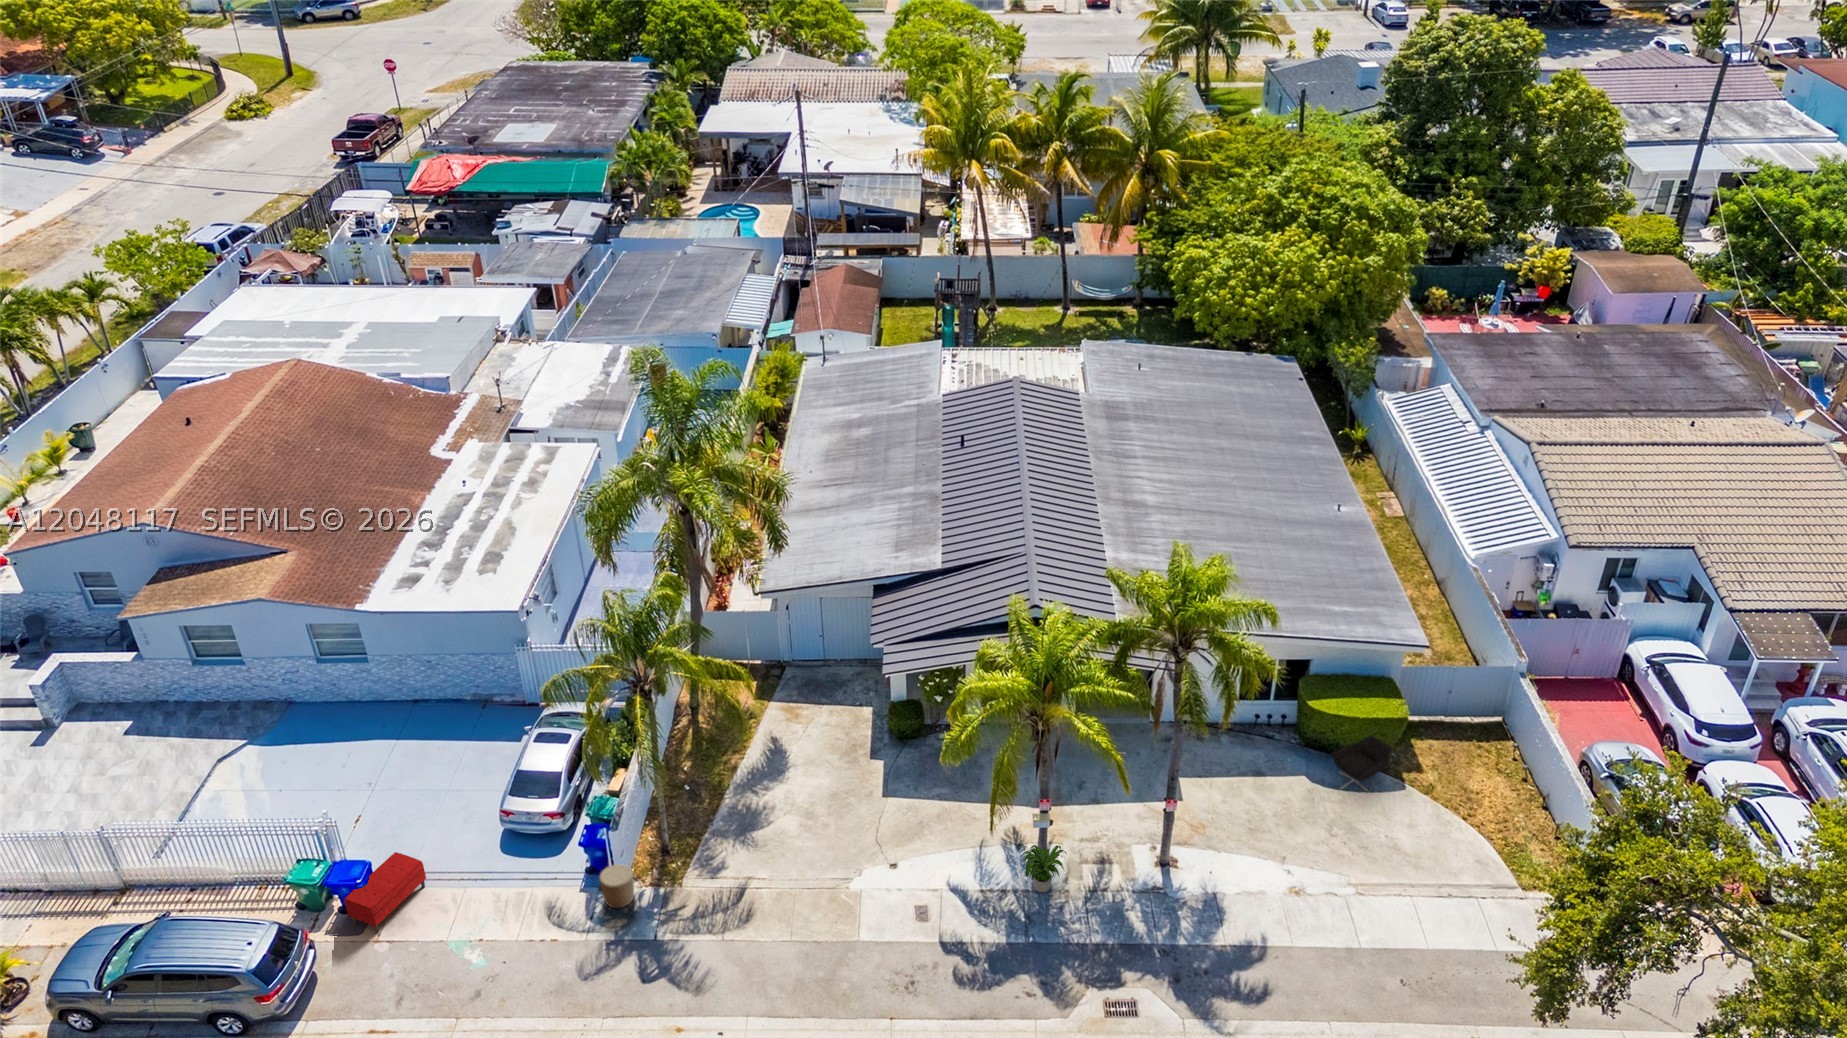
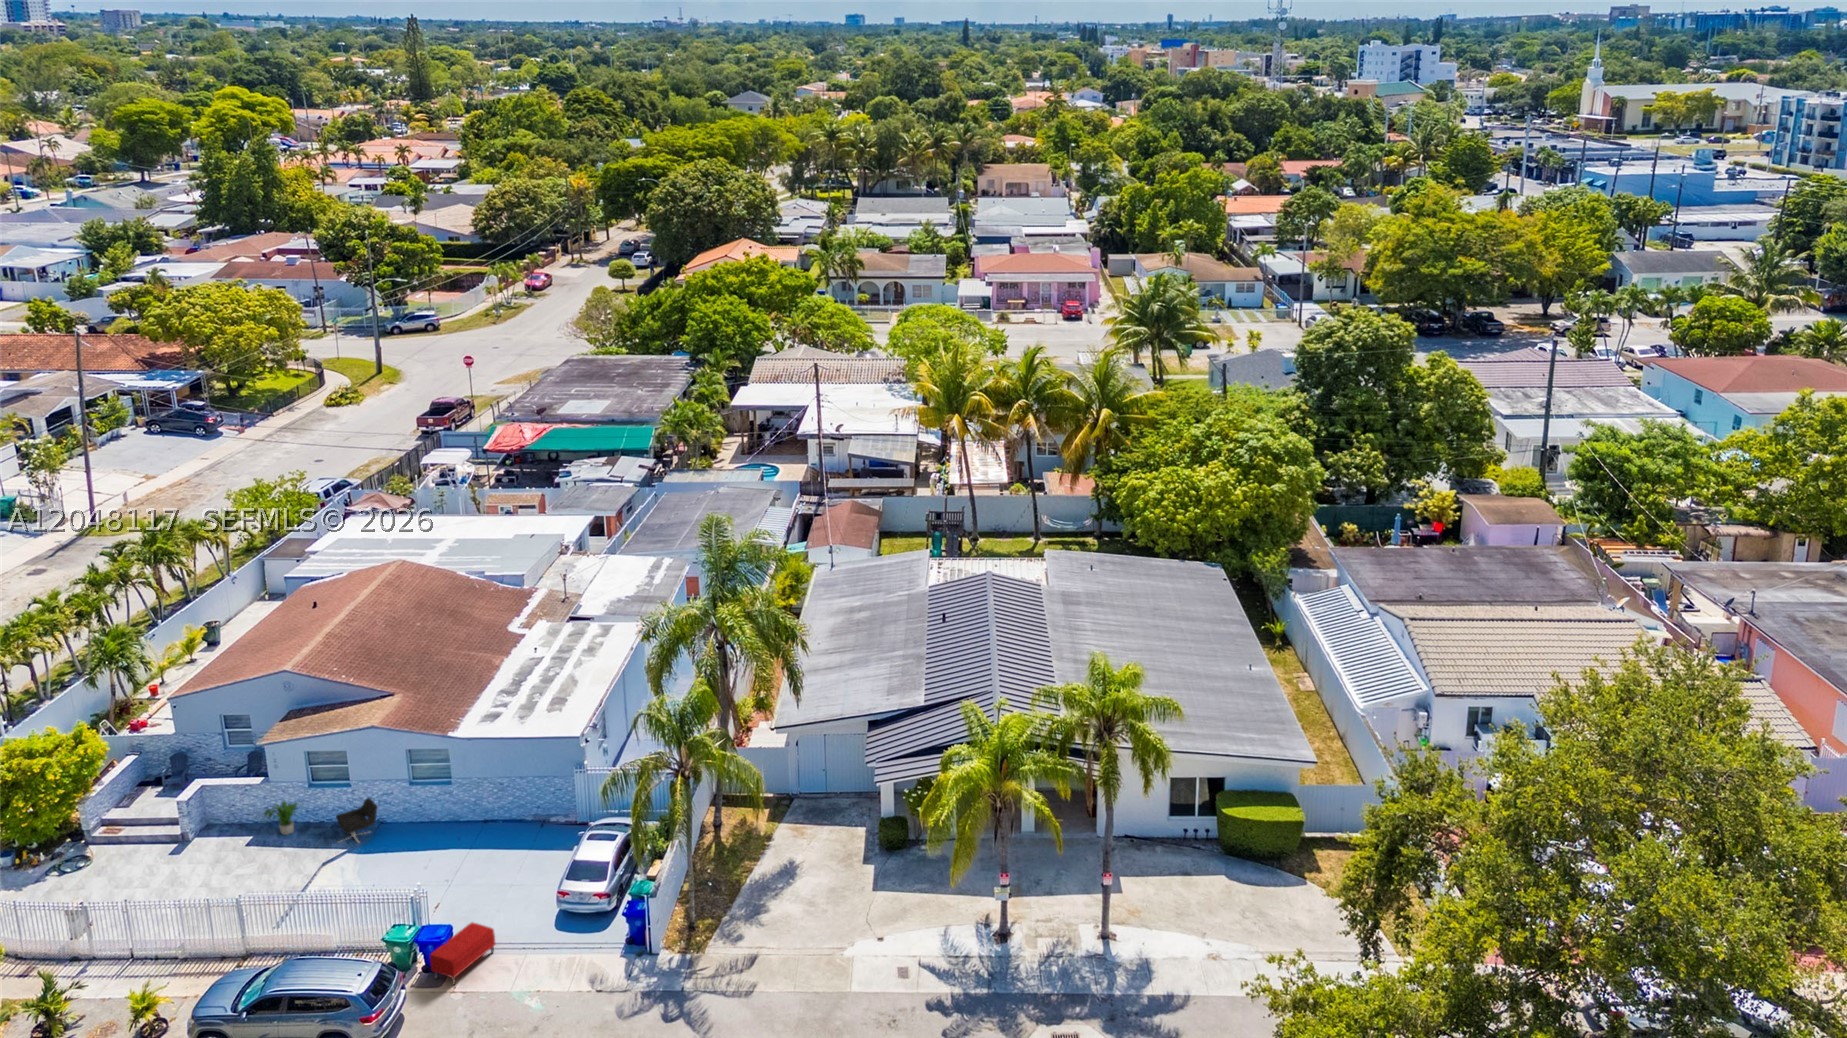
lounge chair: present [1331,736,1391,791] -> present [336,798,378,842]
potted plant: present [1022,845,1067,892] -> present [264,801,299,835]
woven basket: present [599,864,634,908] -> none [639,931,667,968]

